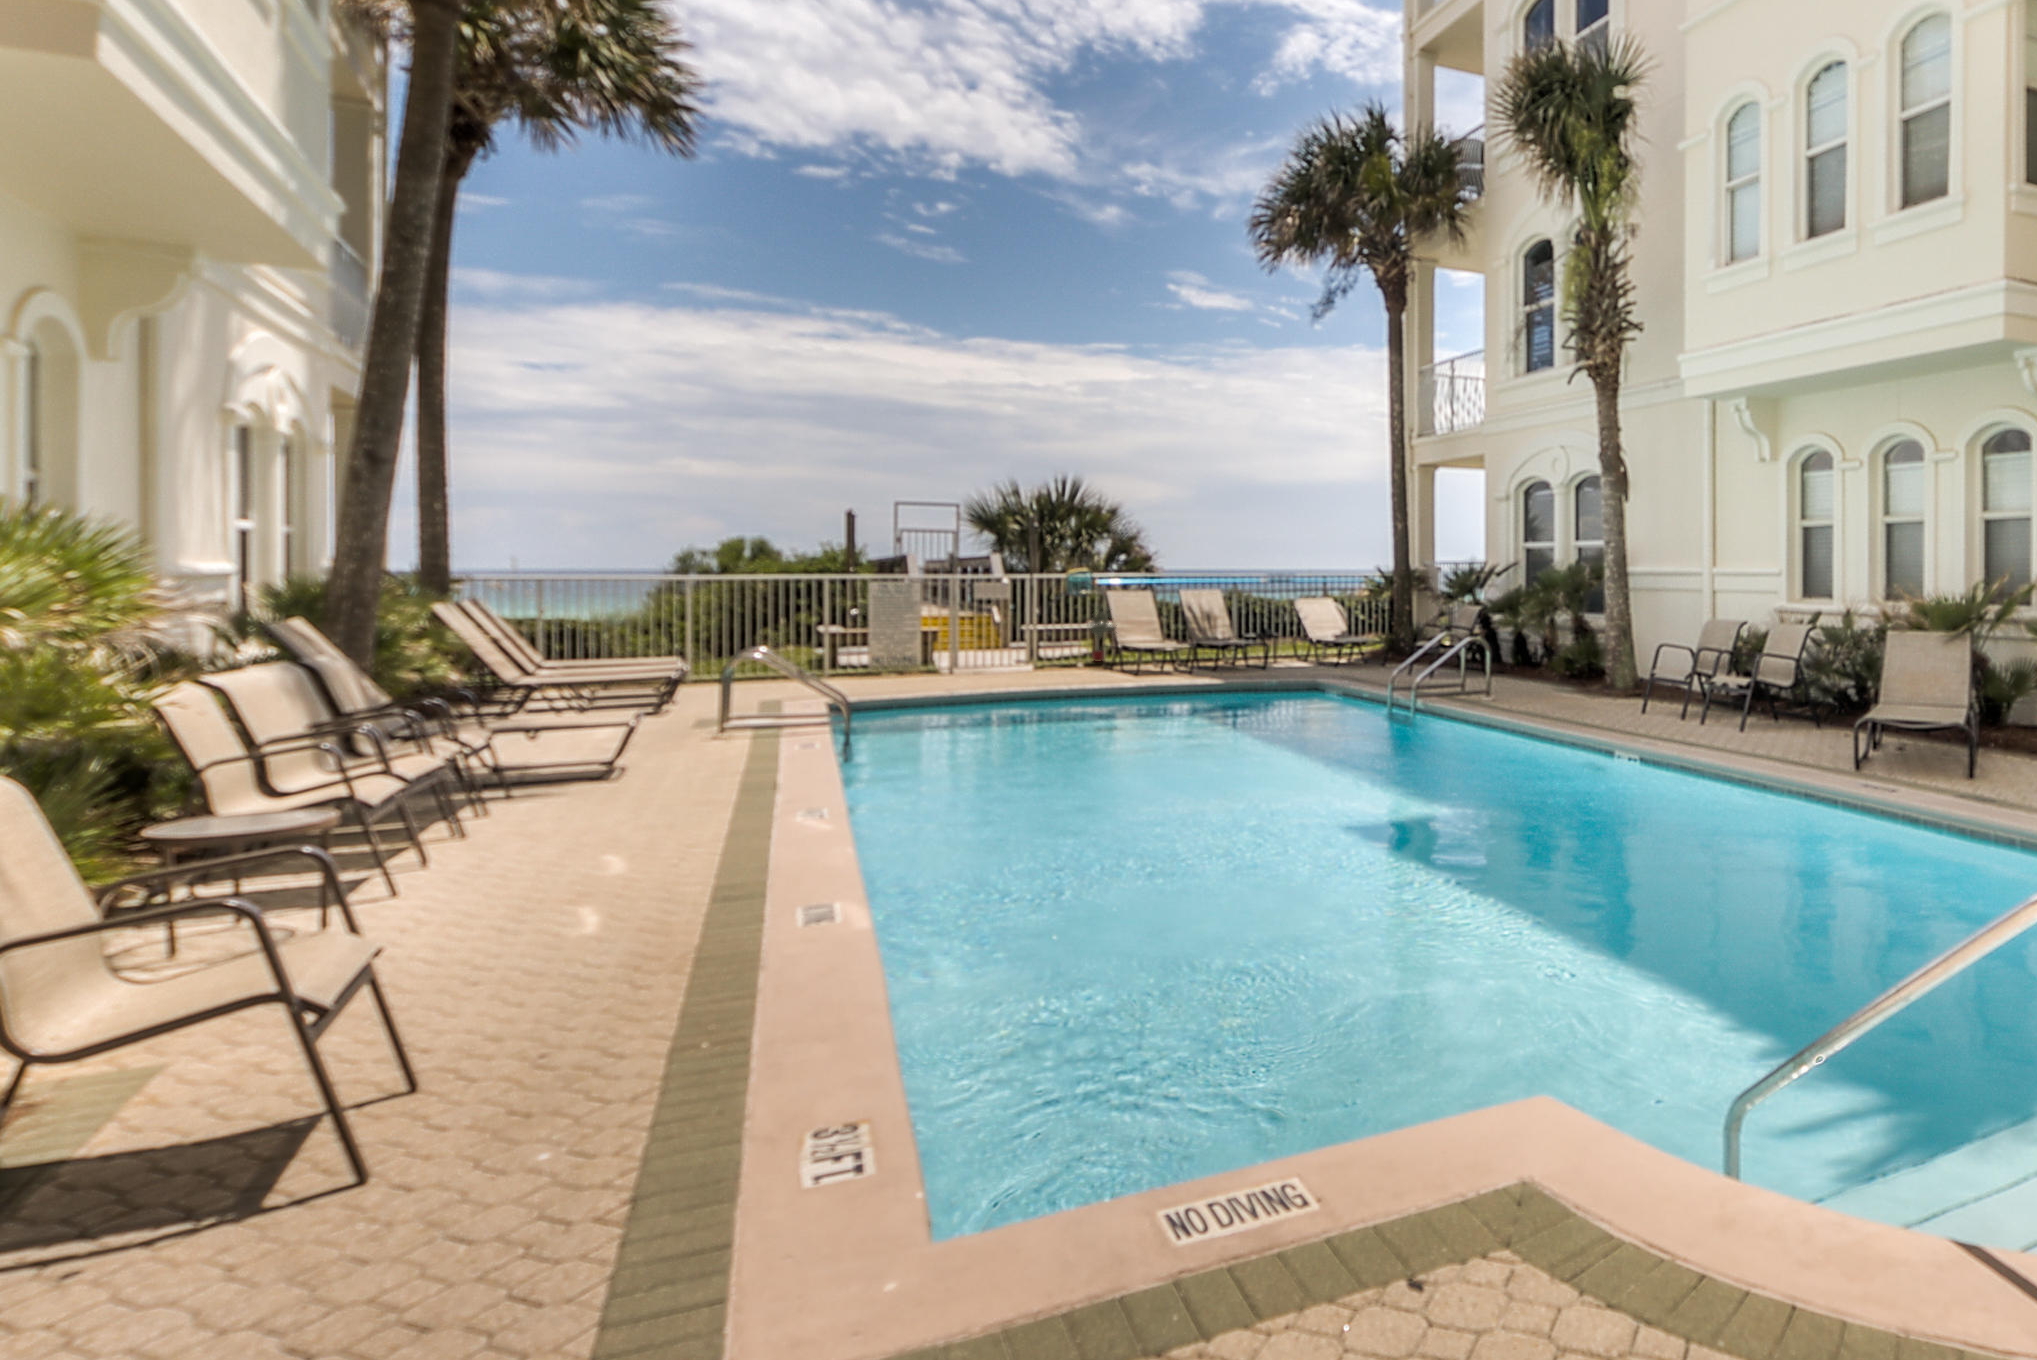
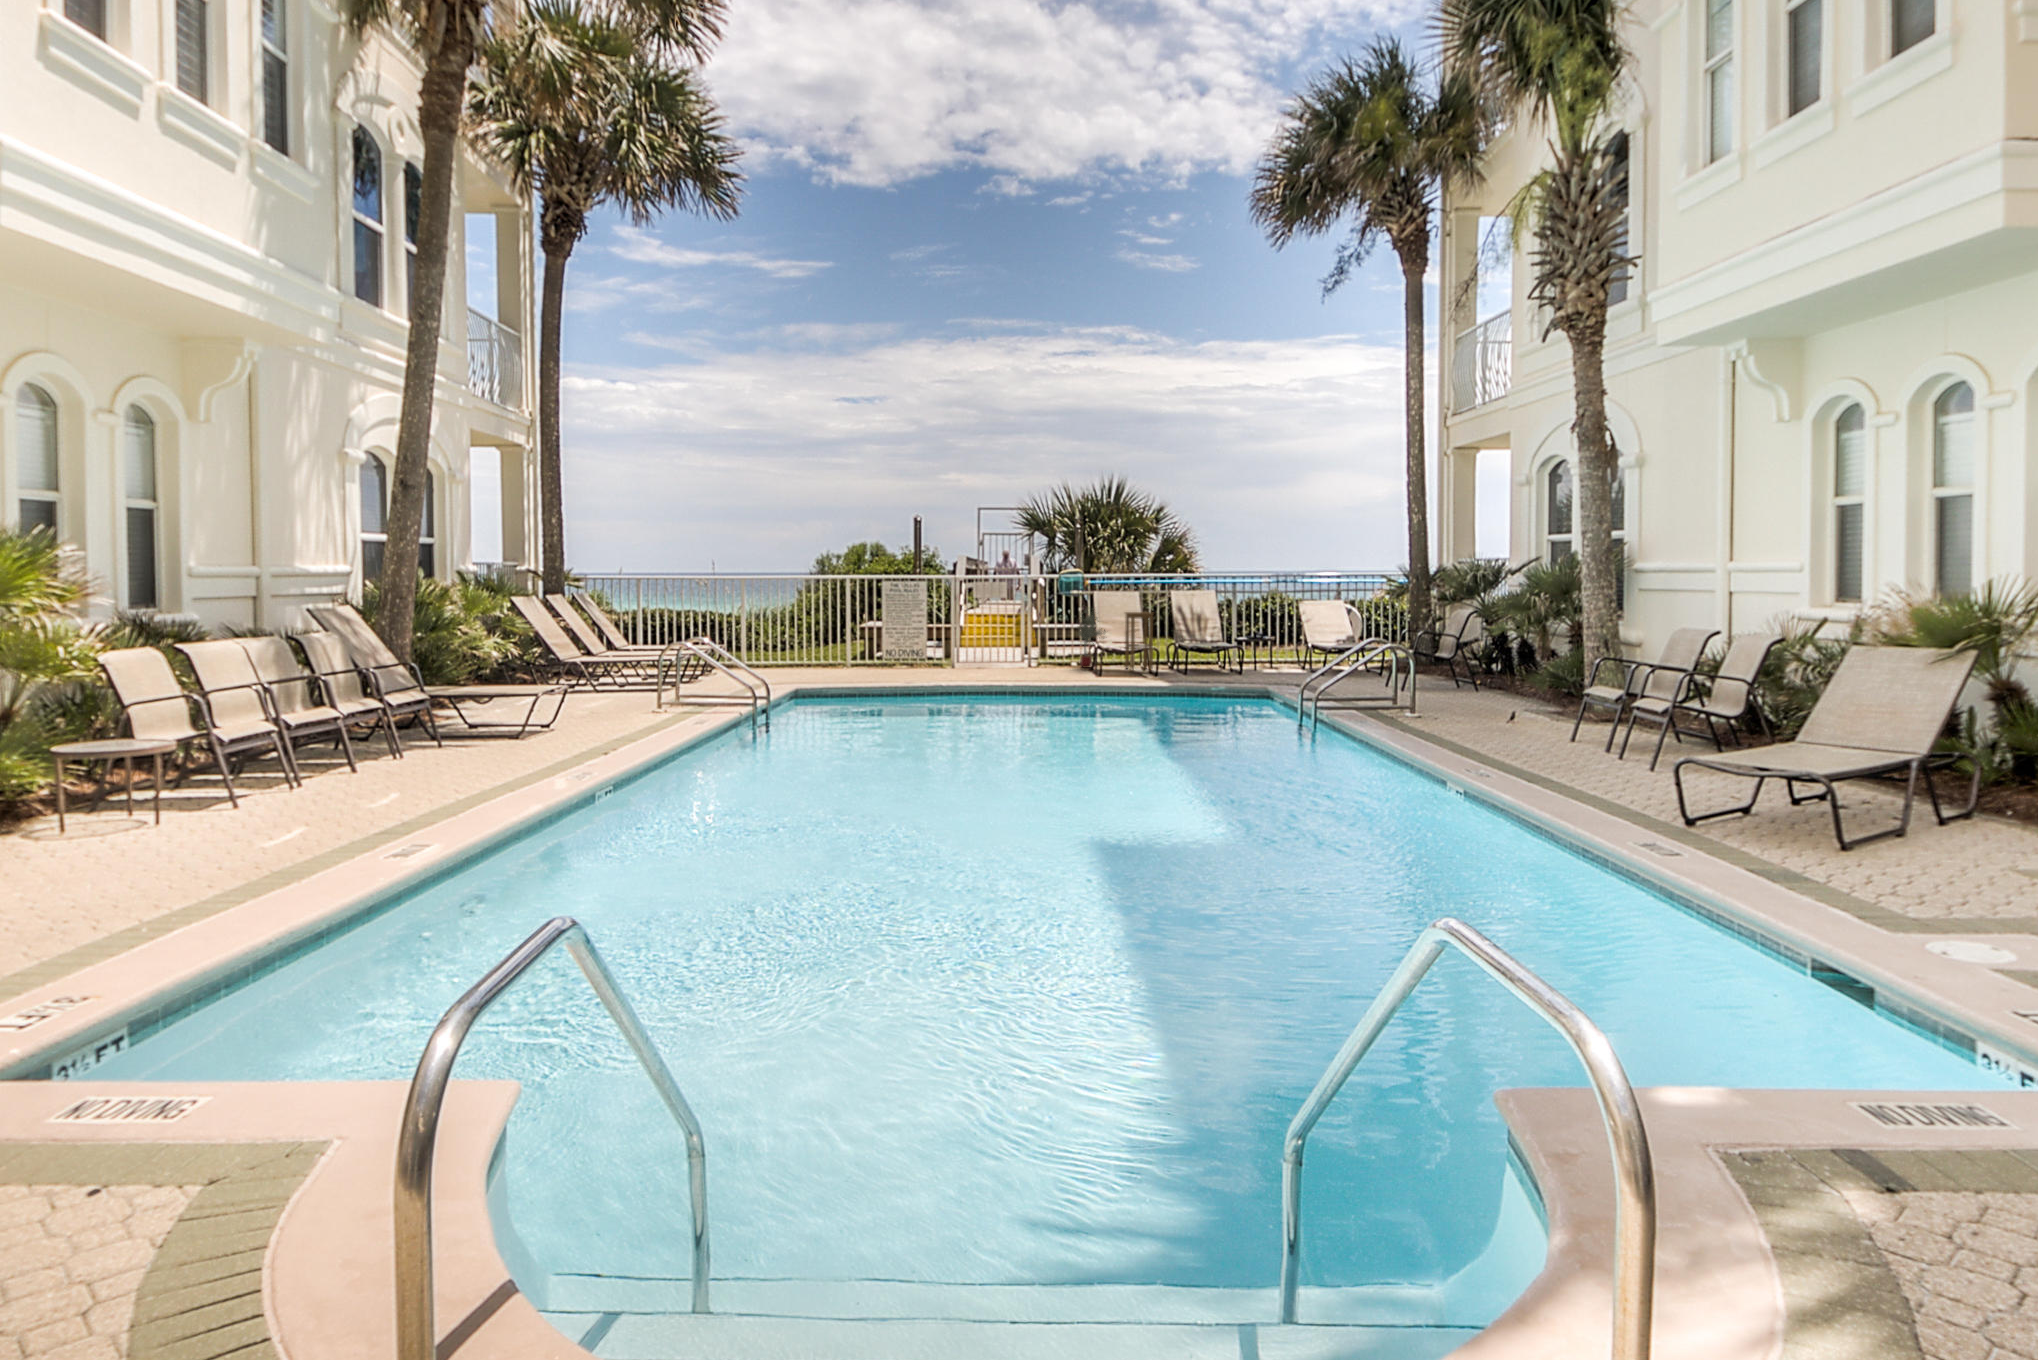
stool: none [1137,609,1167,666] -> present [1125,612,1153,670]

